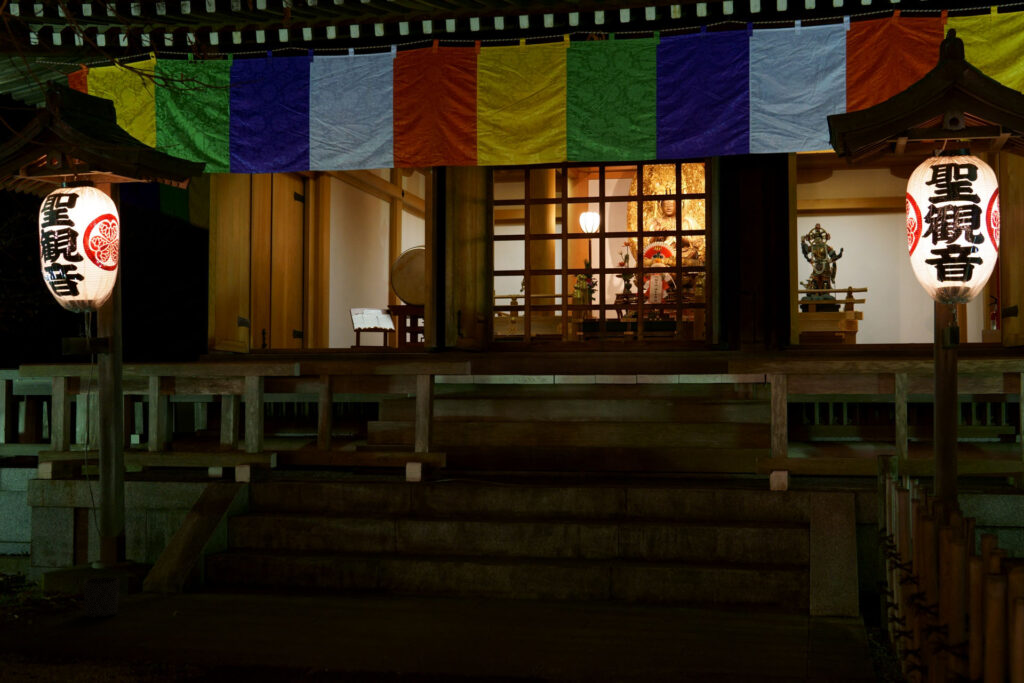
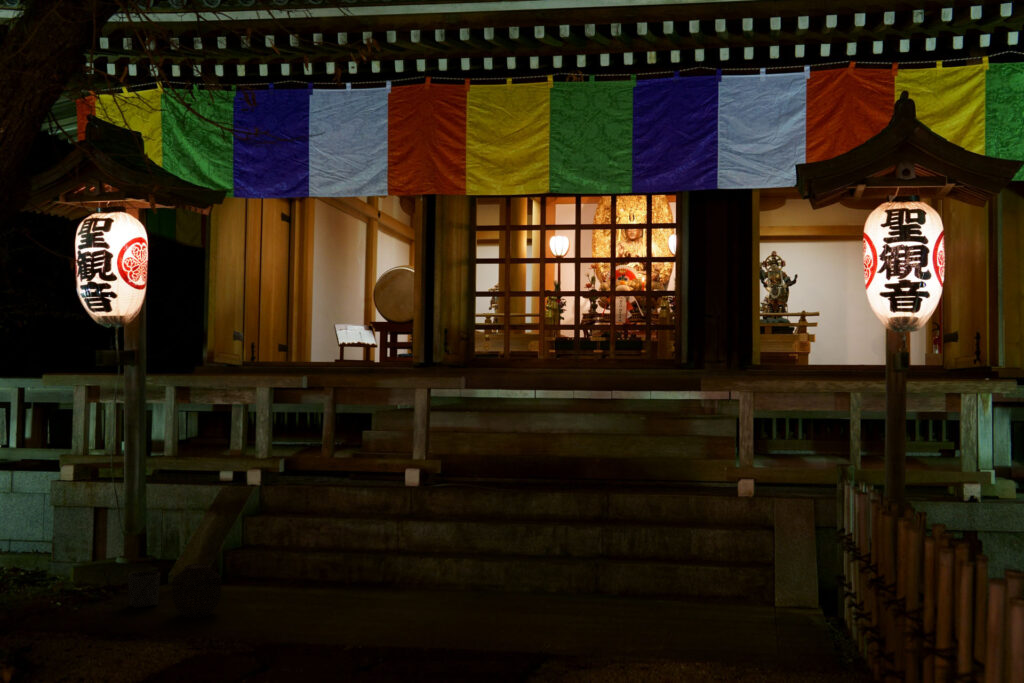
woven basket: none [125,571,180,631] -> present [172,564,221,618]

